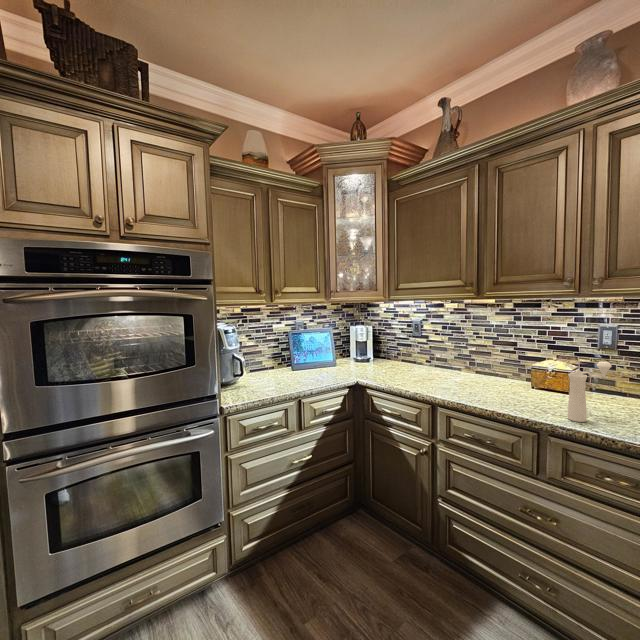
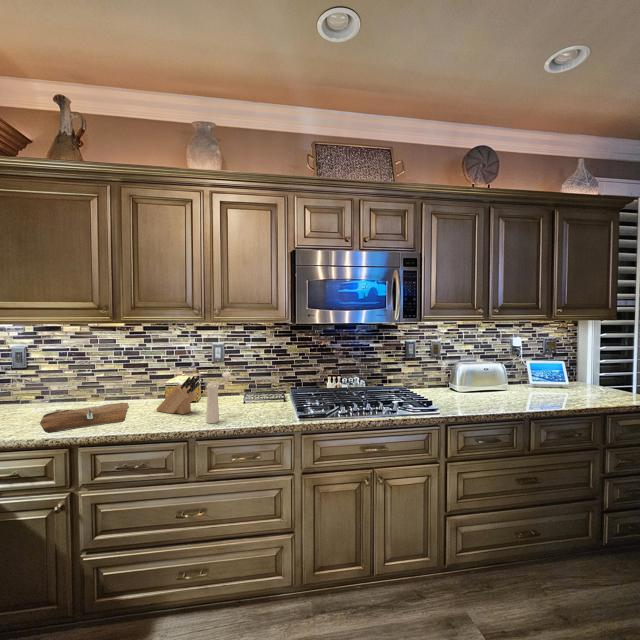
knife block: none [516,361,567,402] -> present [156,375,200,414]
cutting board: none [419,373,493,394] -> present [40,403,129,432]

